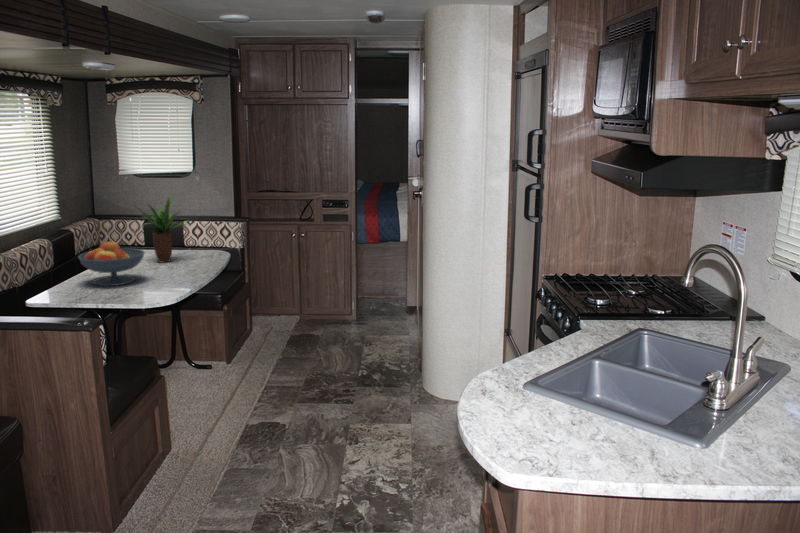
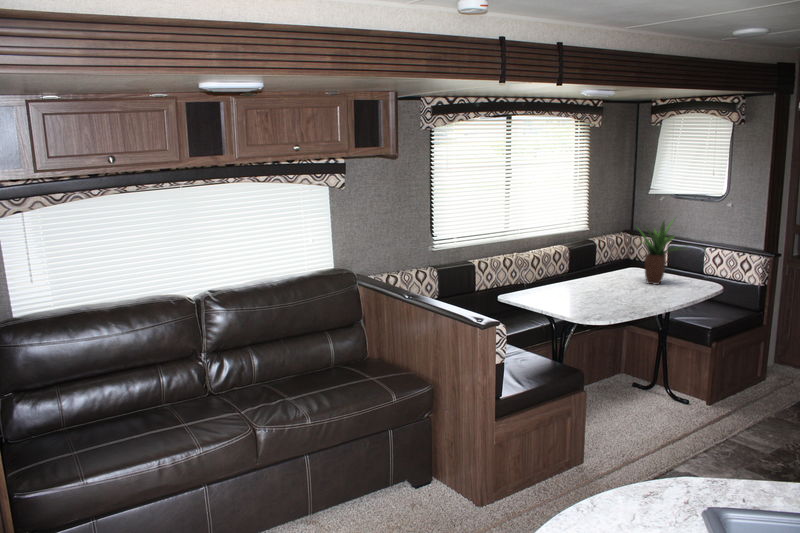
fruit bowl: present [78,241,144,286] -> none [557,254,616,296]

